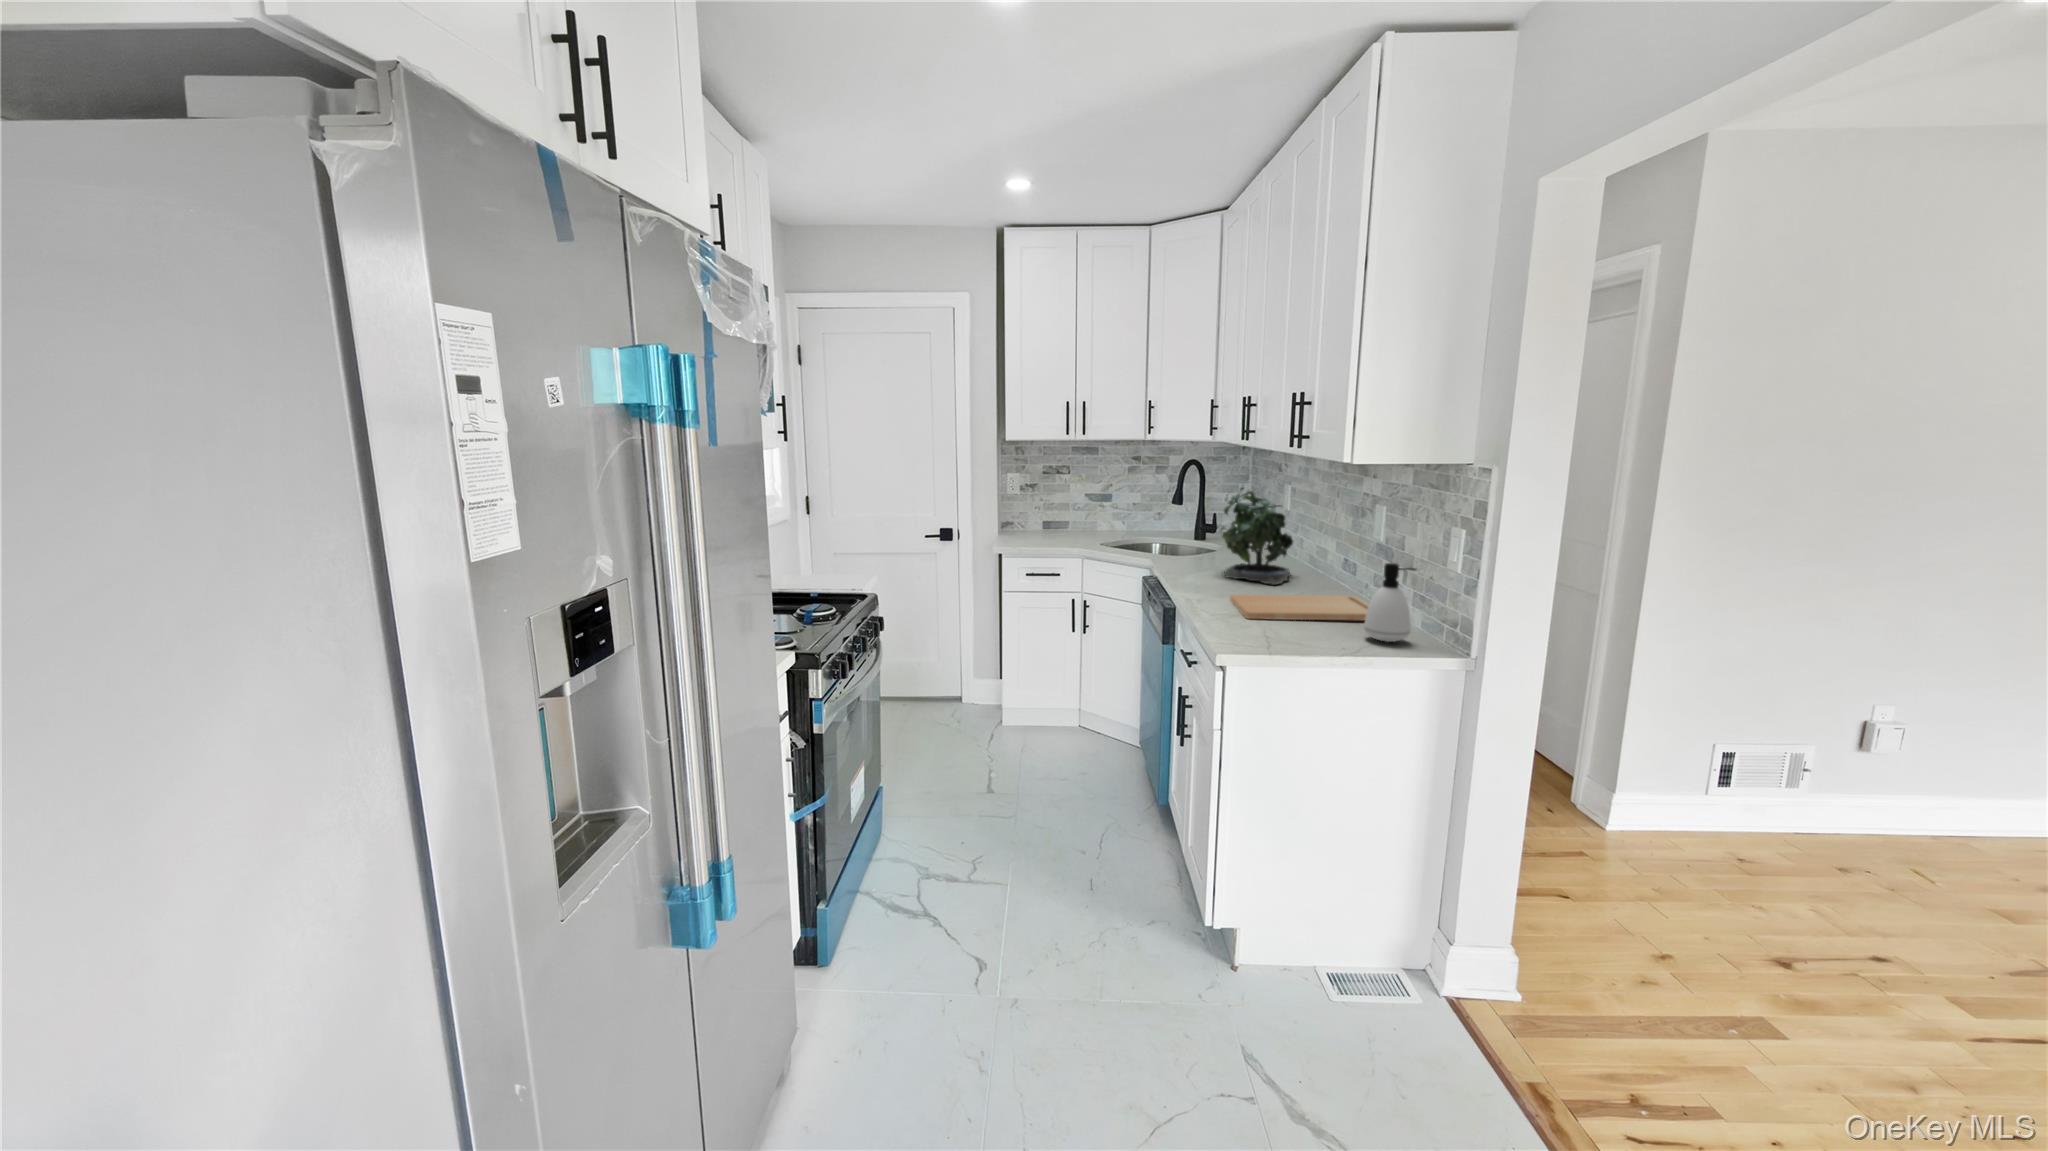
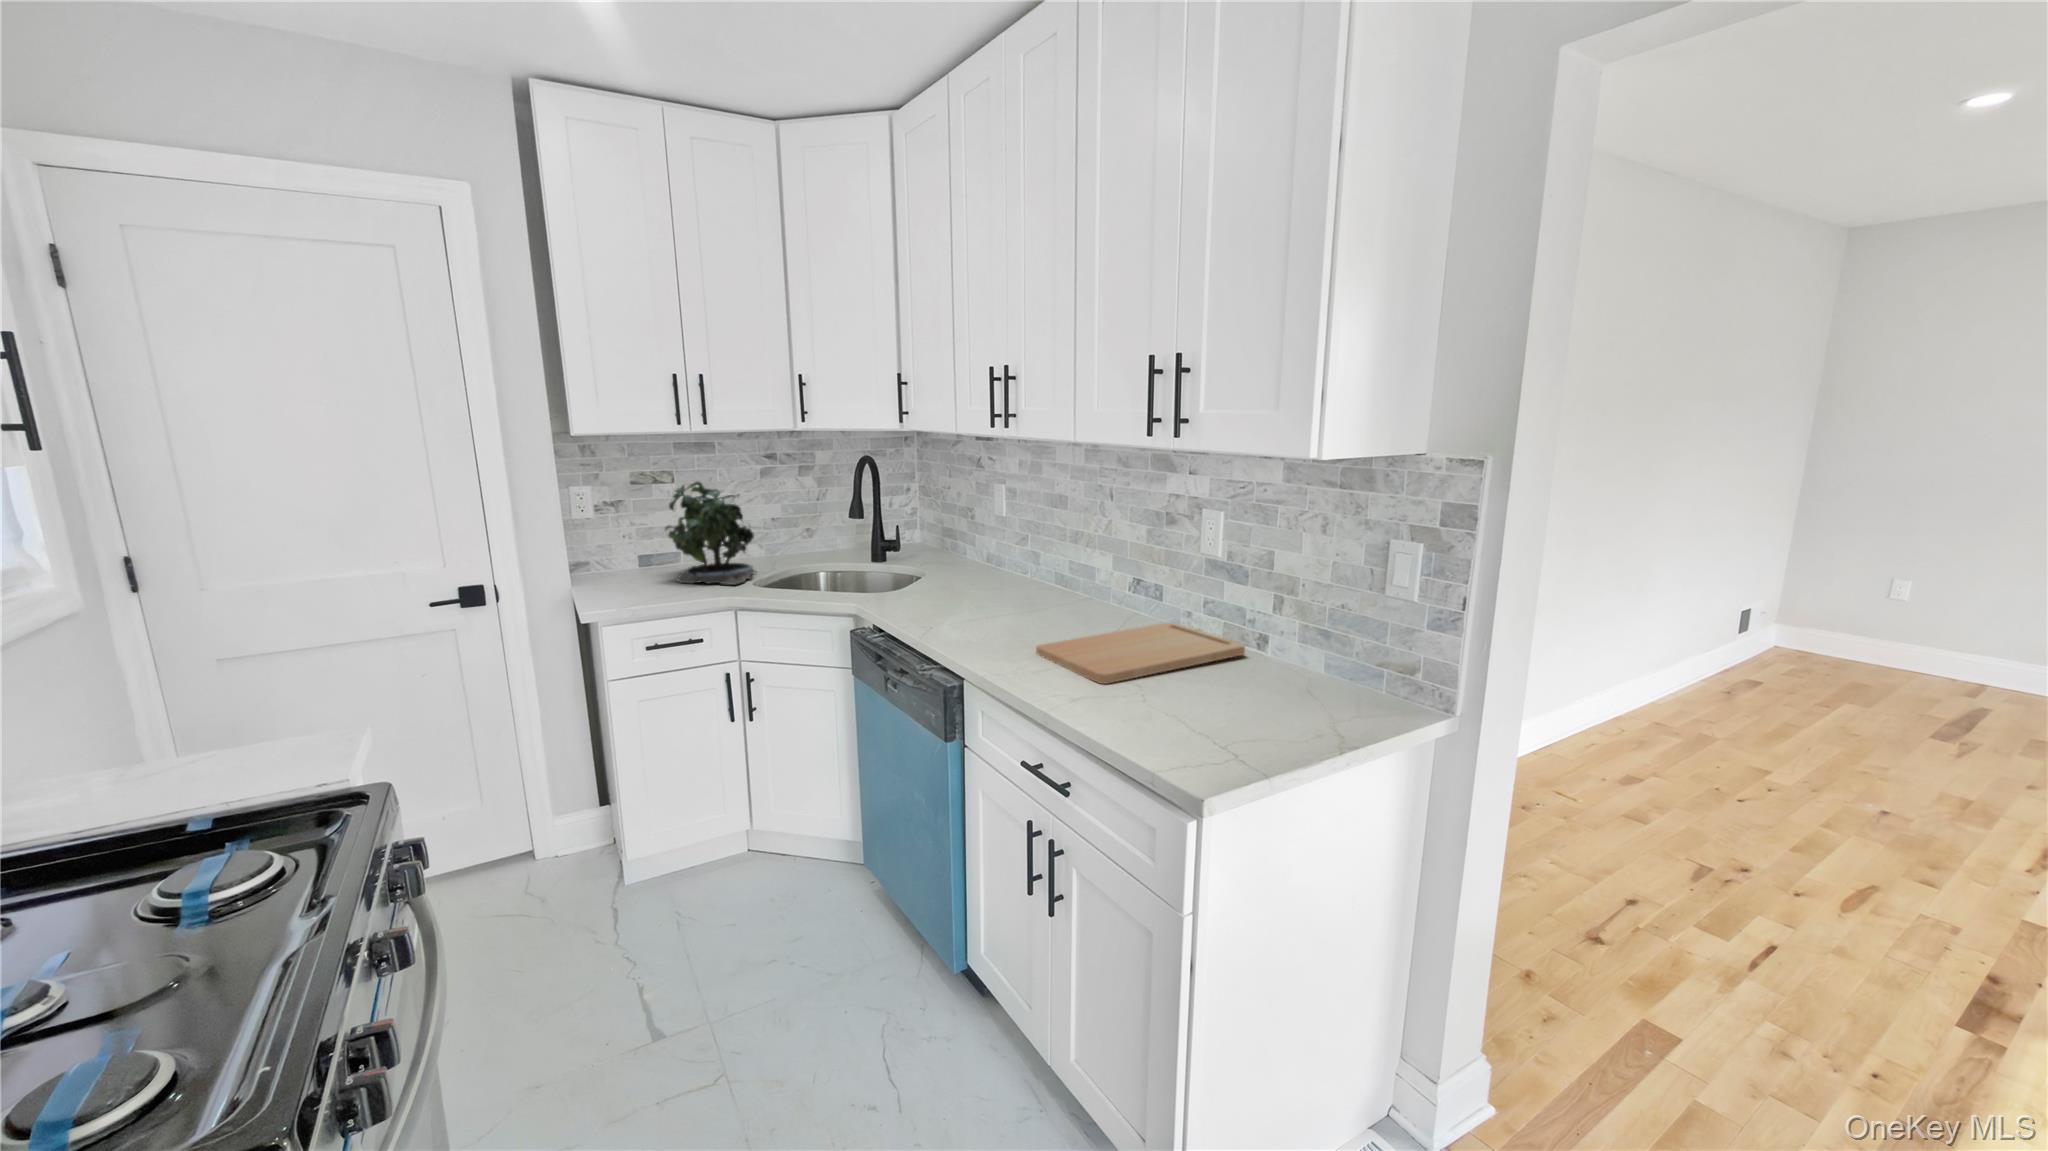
potted plant: present [1220,491,1293,585] -> present [665,478,756,585]
soap dispenser: present [1364,563,1416,642] -> none [1264,583,1328,689]

